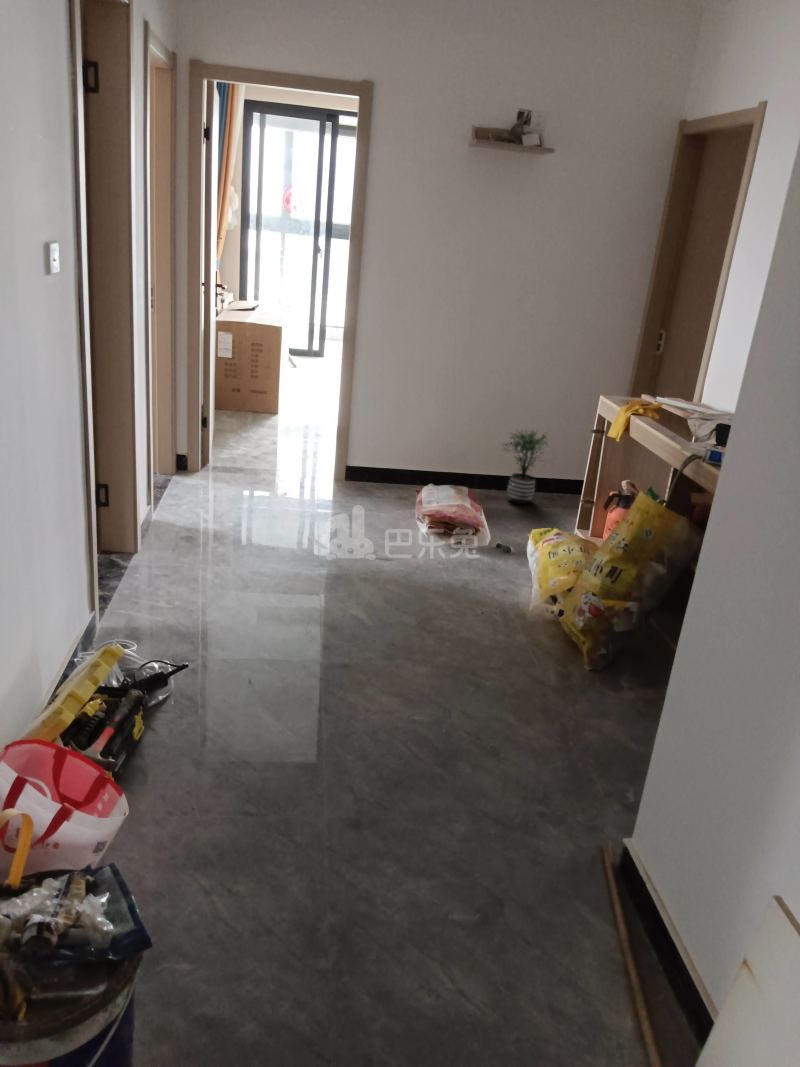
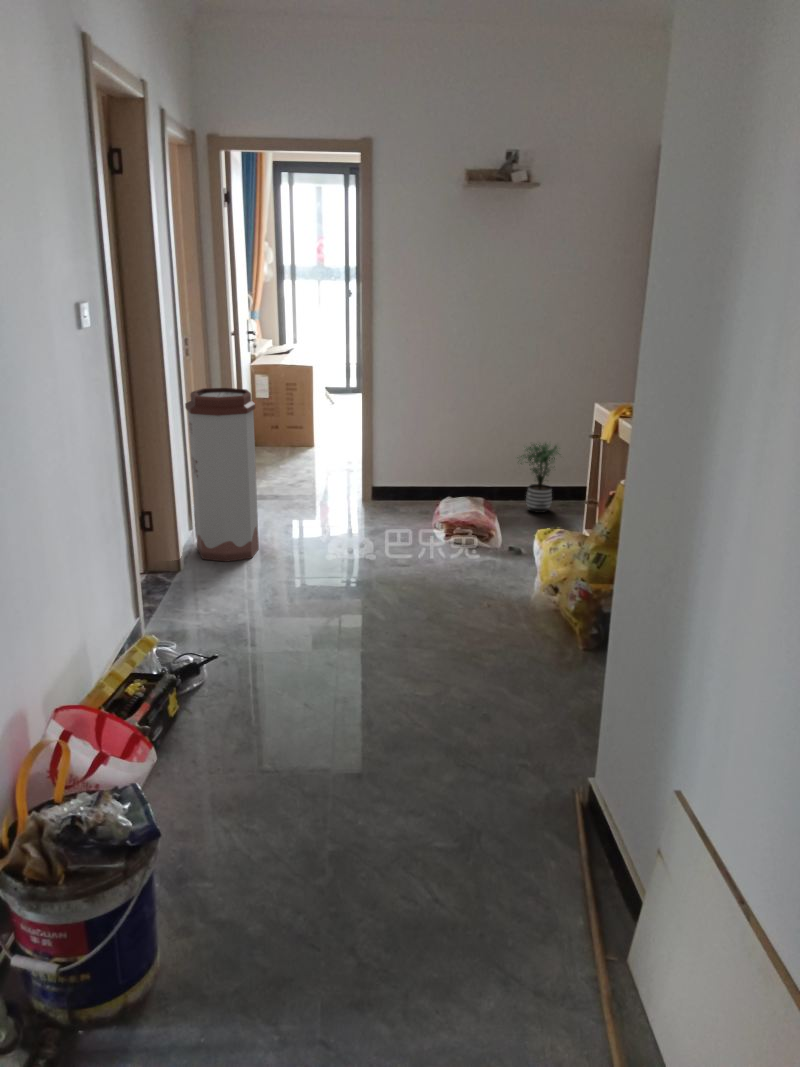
trash can: none [152,348,232,543] -> present [185,388,259,562]

